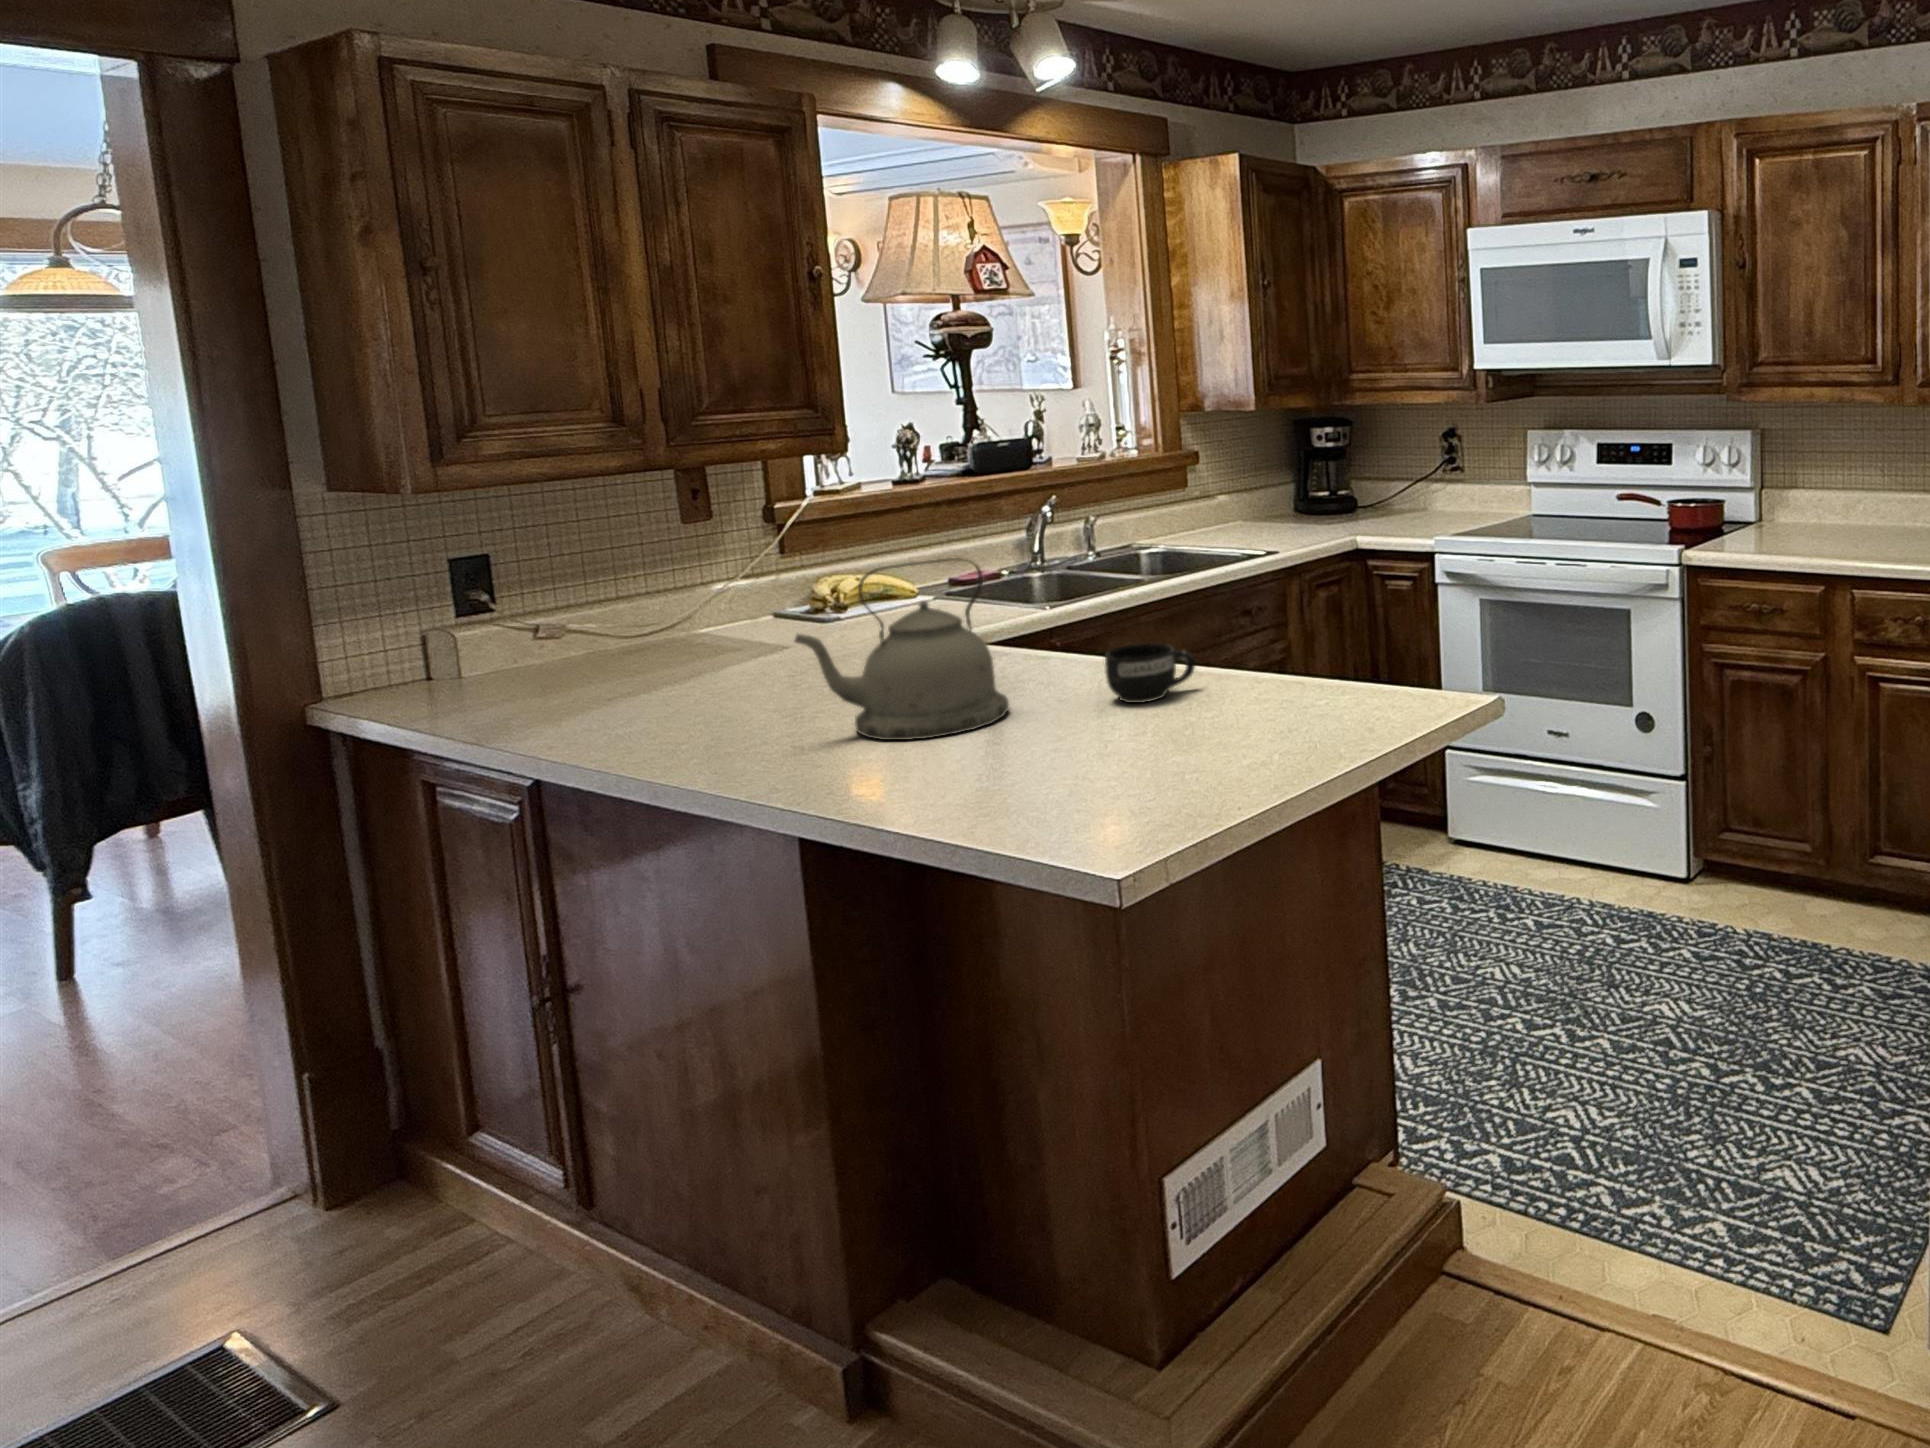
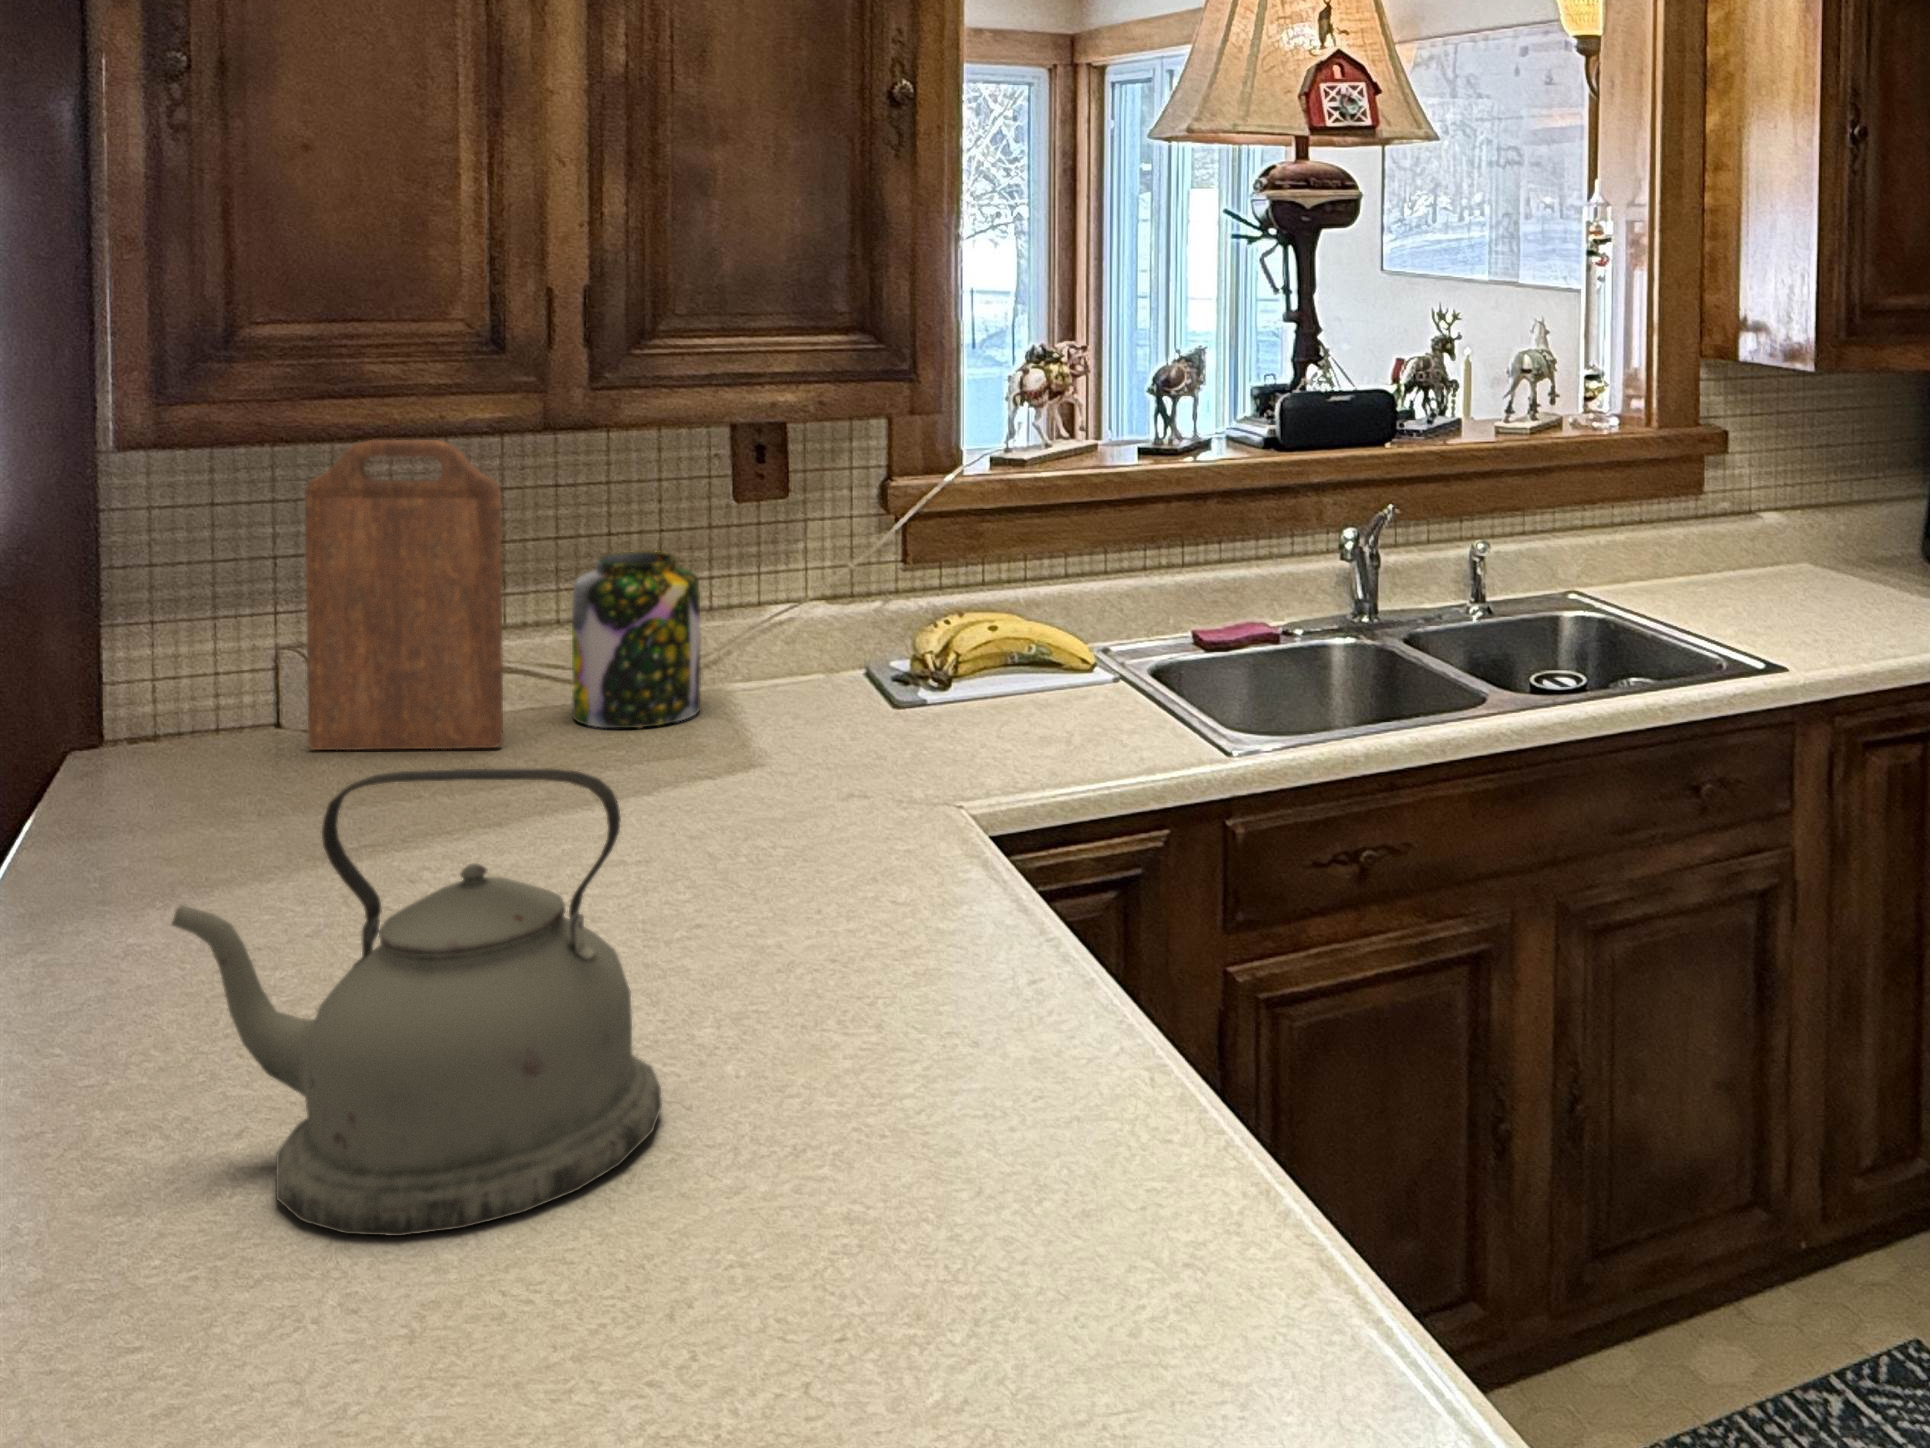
cutting board: none [459,490,611,684] -> present [305,440,503,750]
jar: none [615,552,706,654] -> present [572,551,701,728]
mug: present [1105,643,1195,703] -> none [815,1049,1056,1243]

